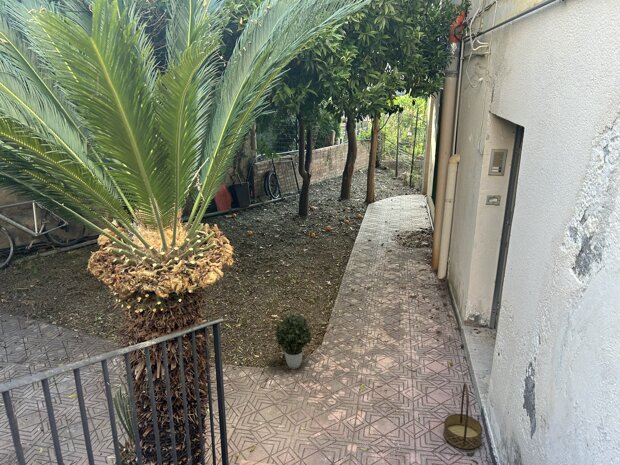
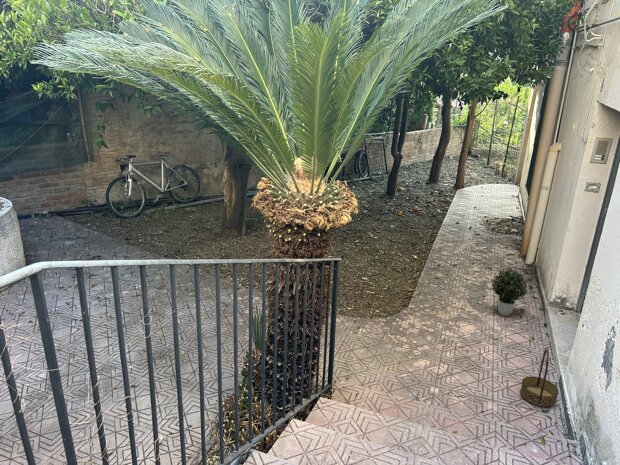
potted plant: present [274,313,313,369] -> present [491,269,527,316]

